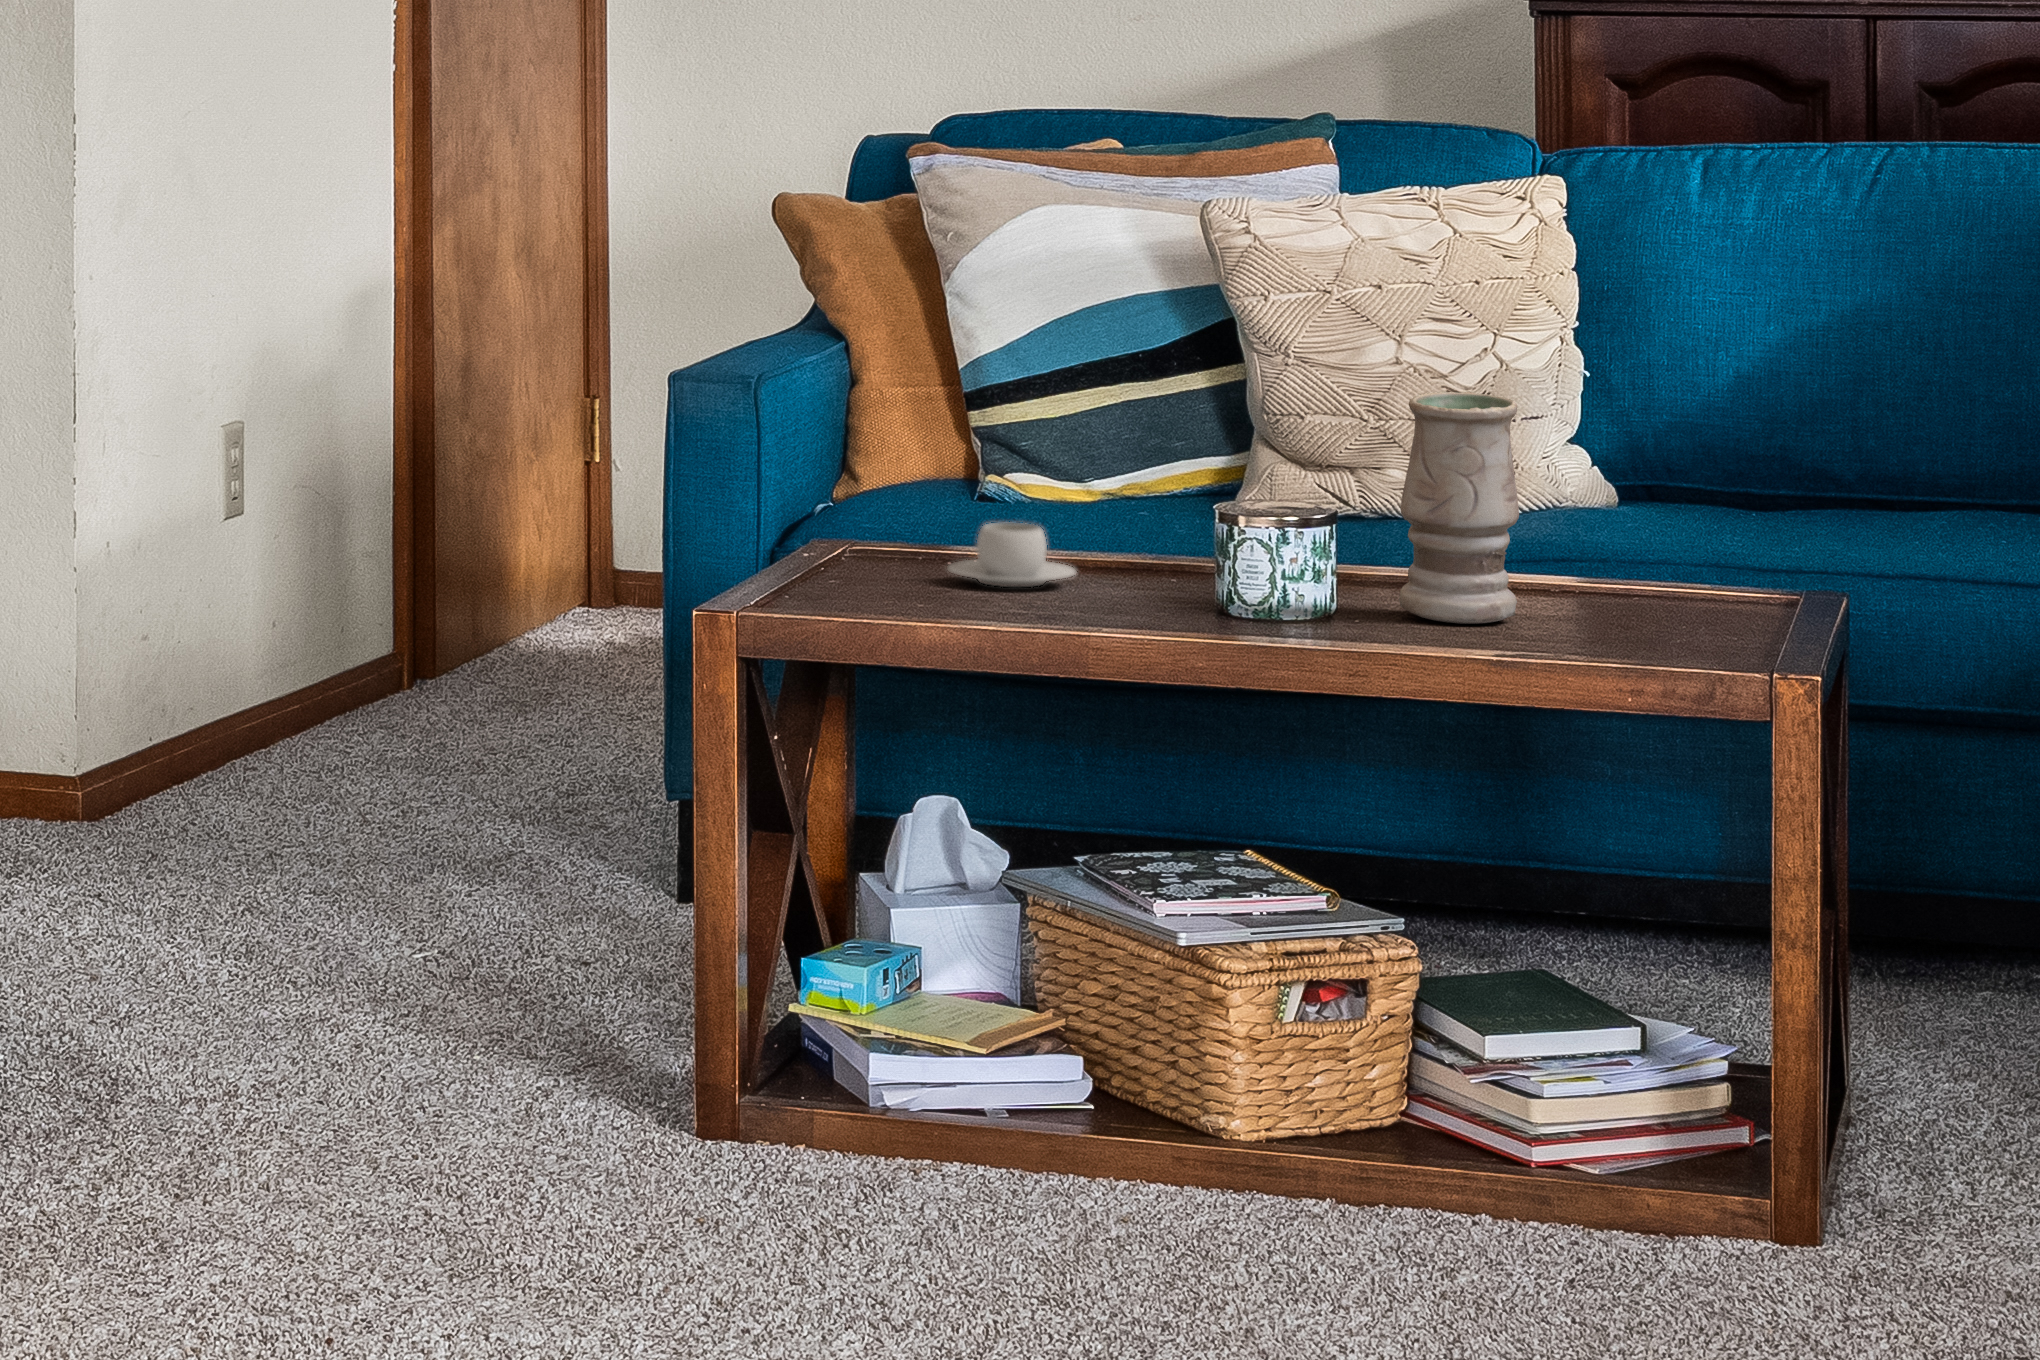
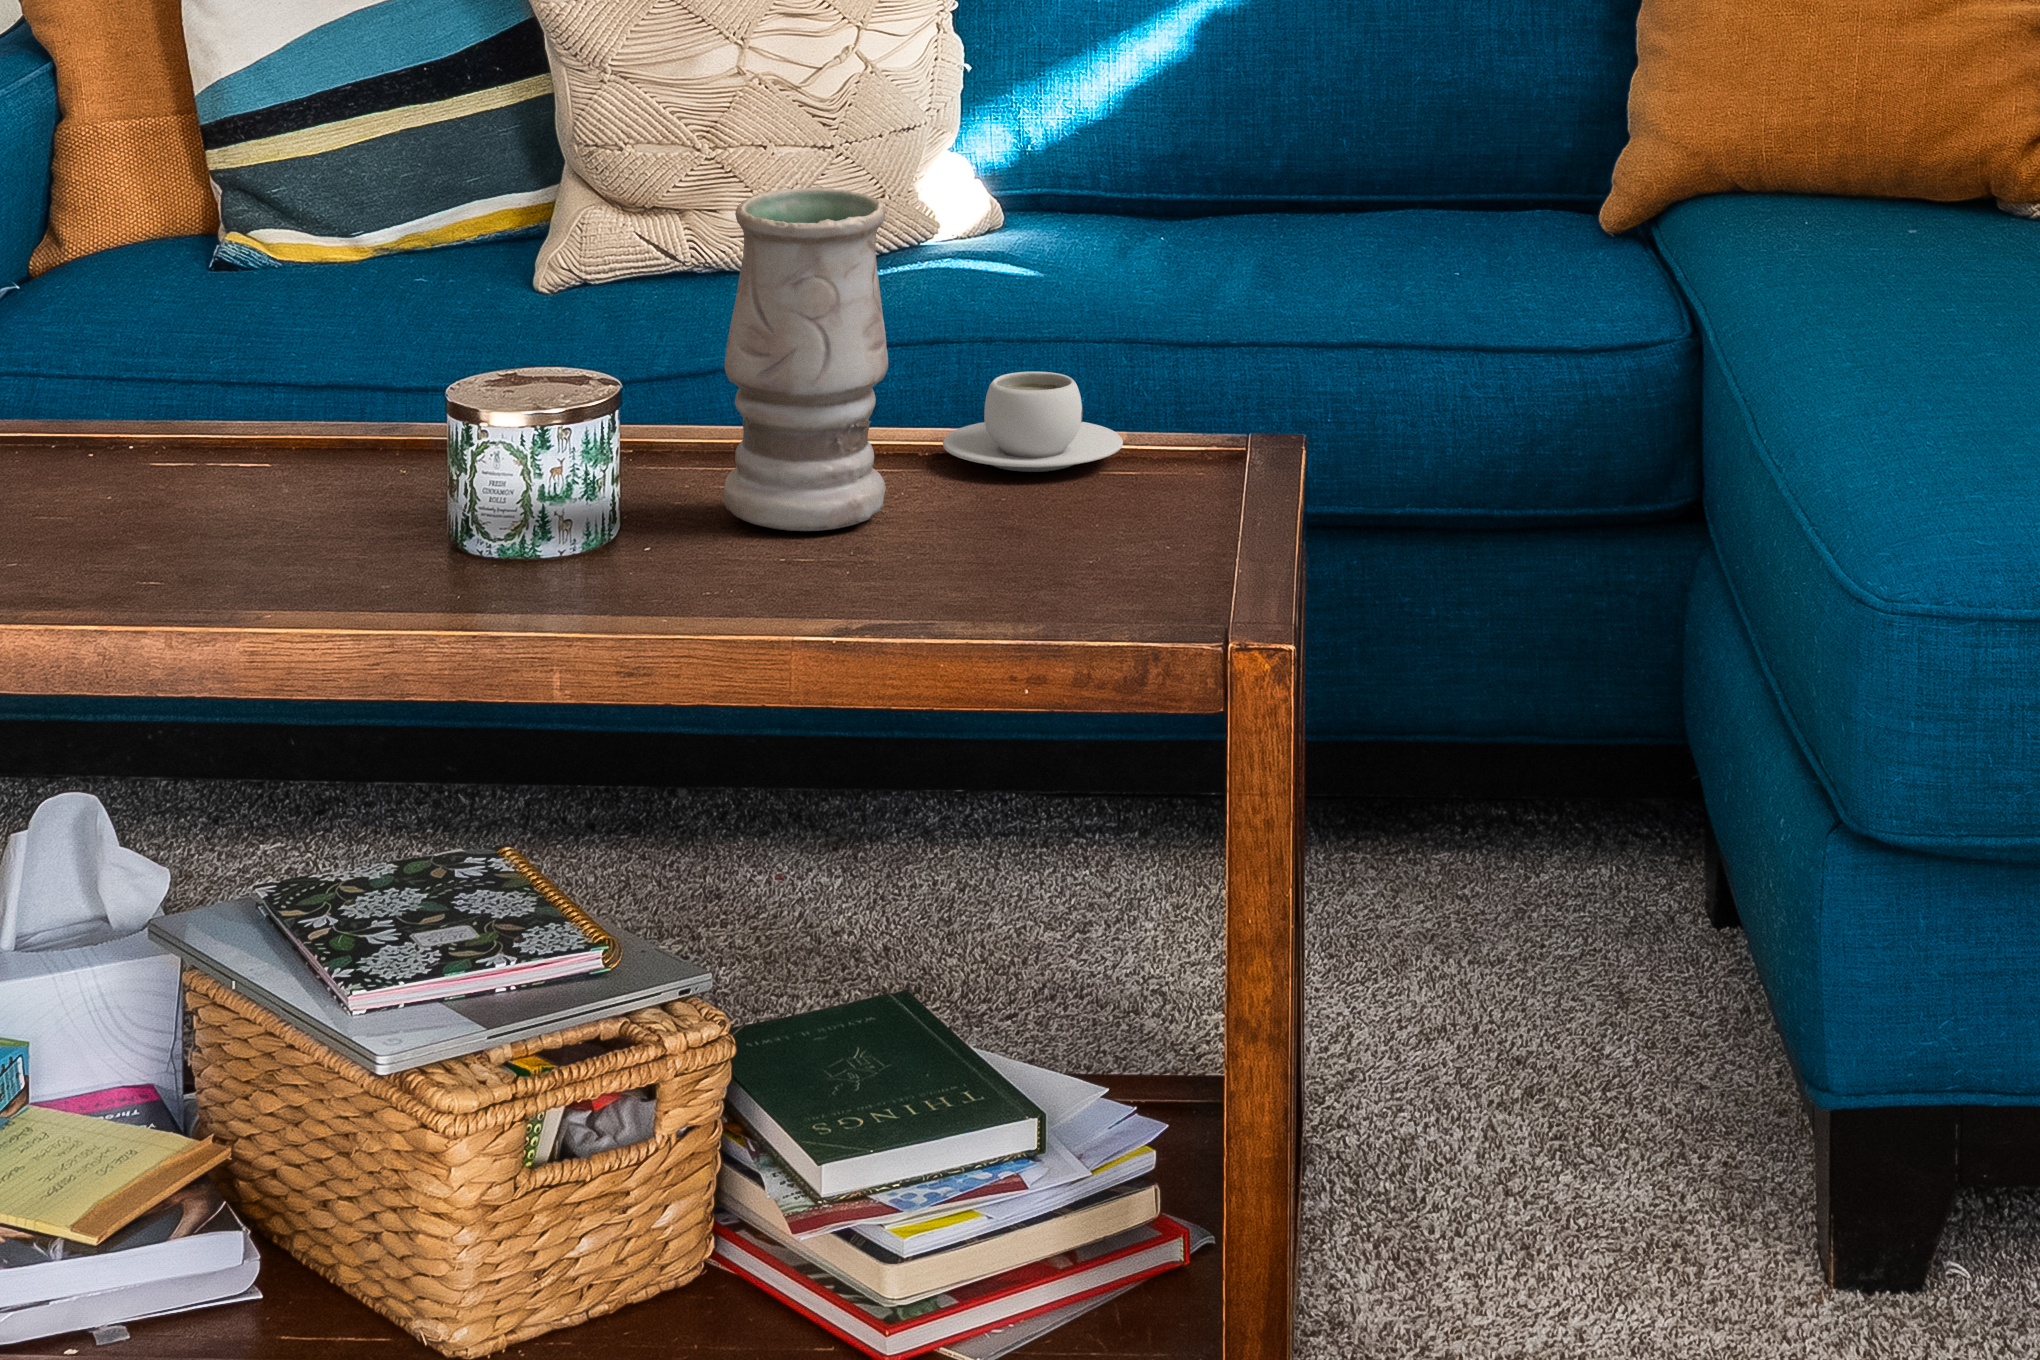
teacup: present [948,523,1076,587] -> present [943,372,1123,472]

